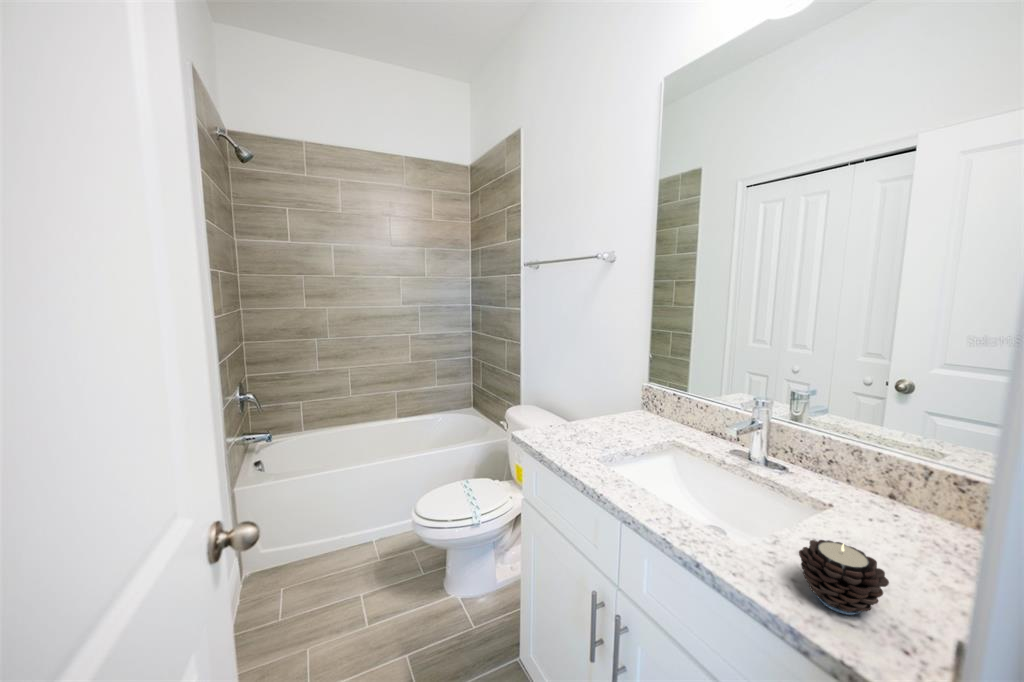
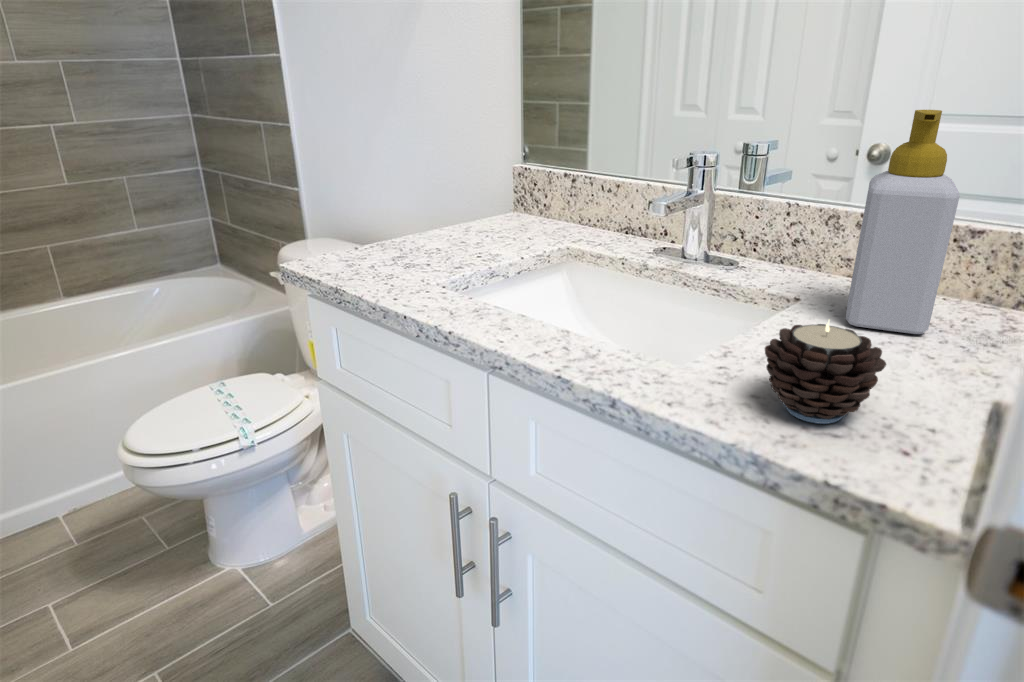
soap bottle: none [866,404,946,553] -> present [846,110,960,334]

